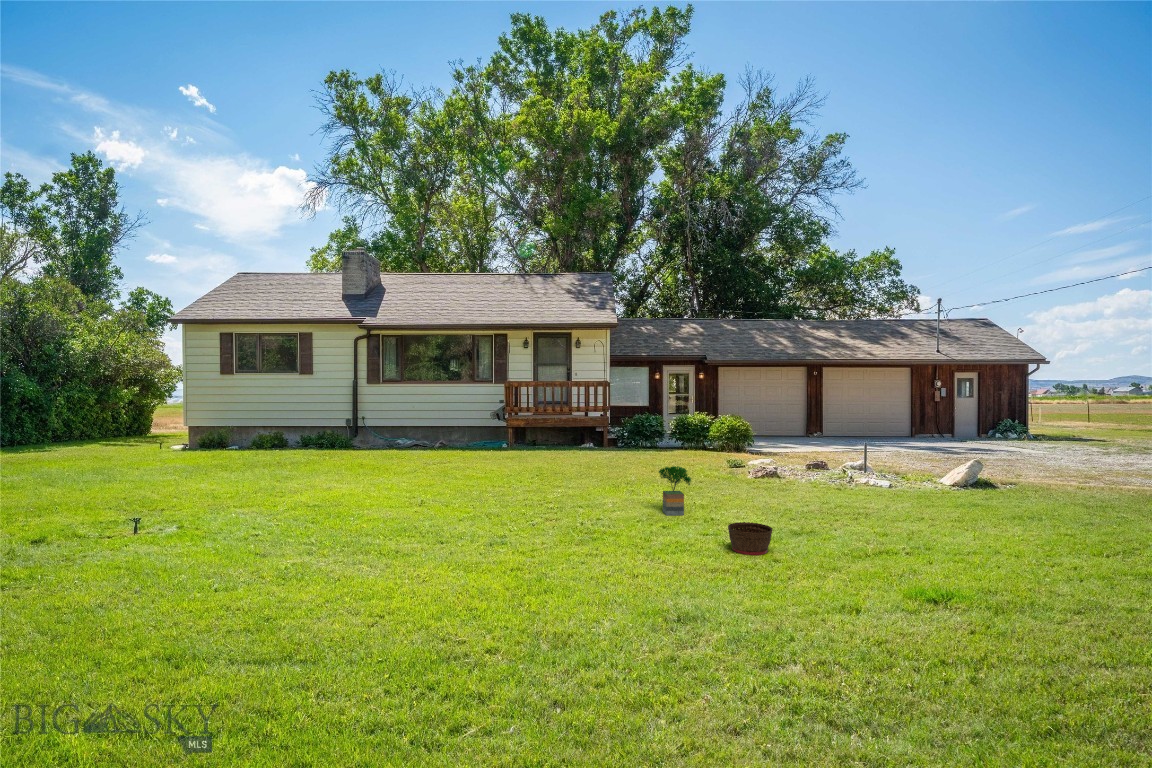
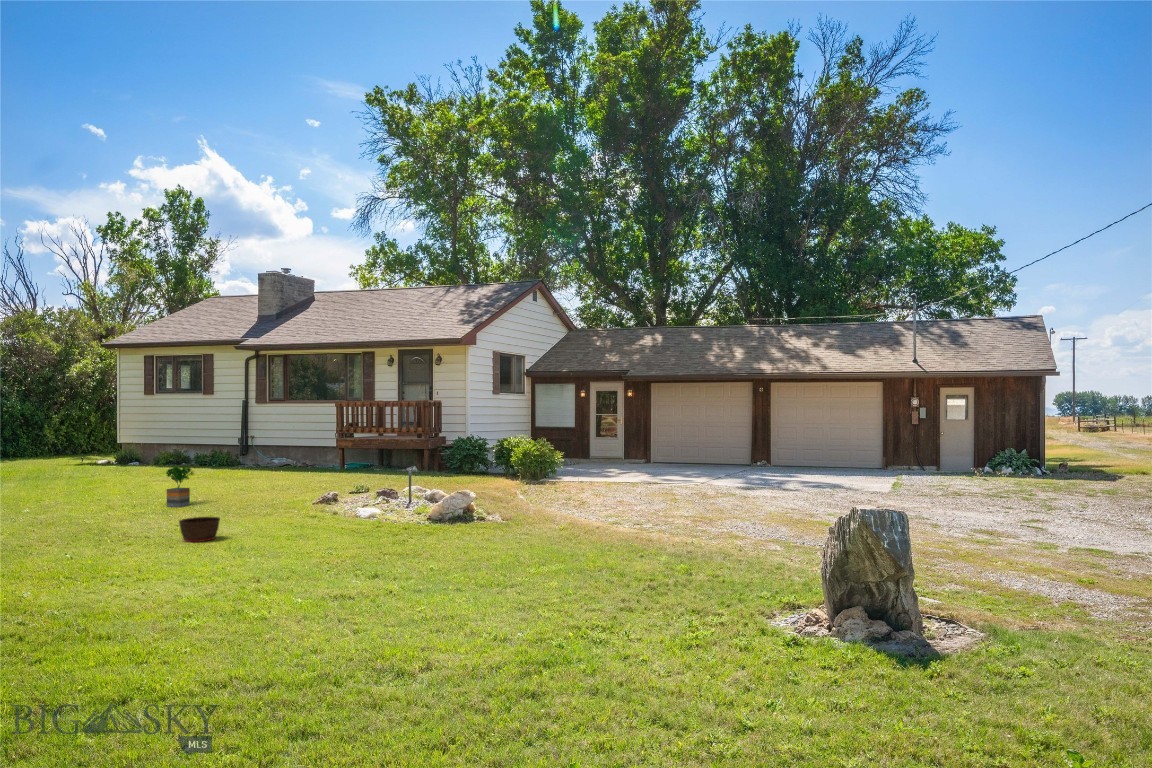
basket: present [728,522,773,555] -> present [179,517,220,542]

